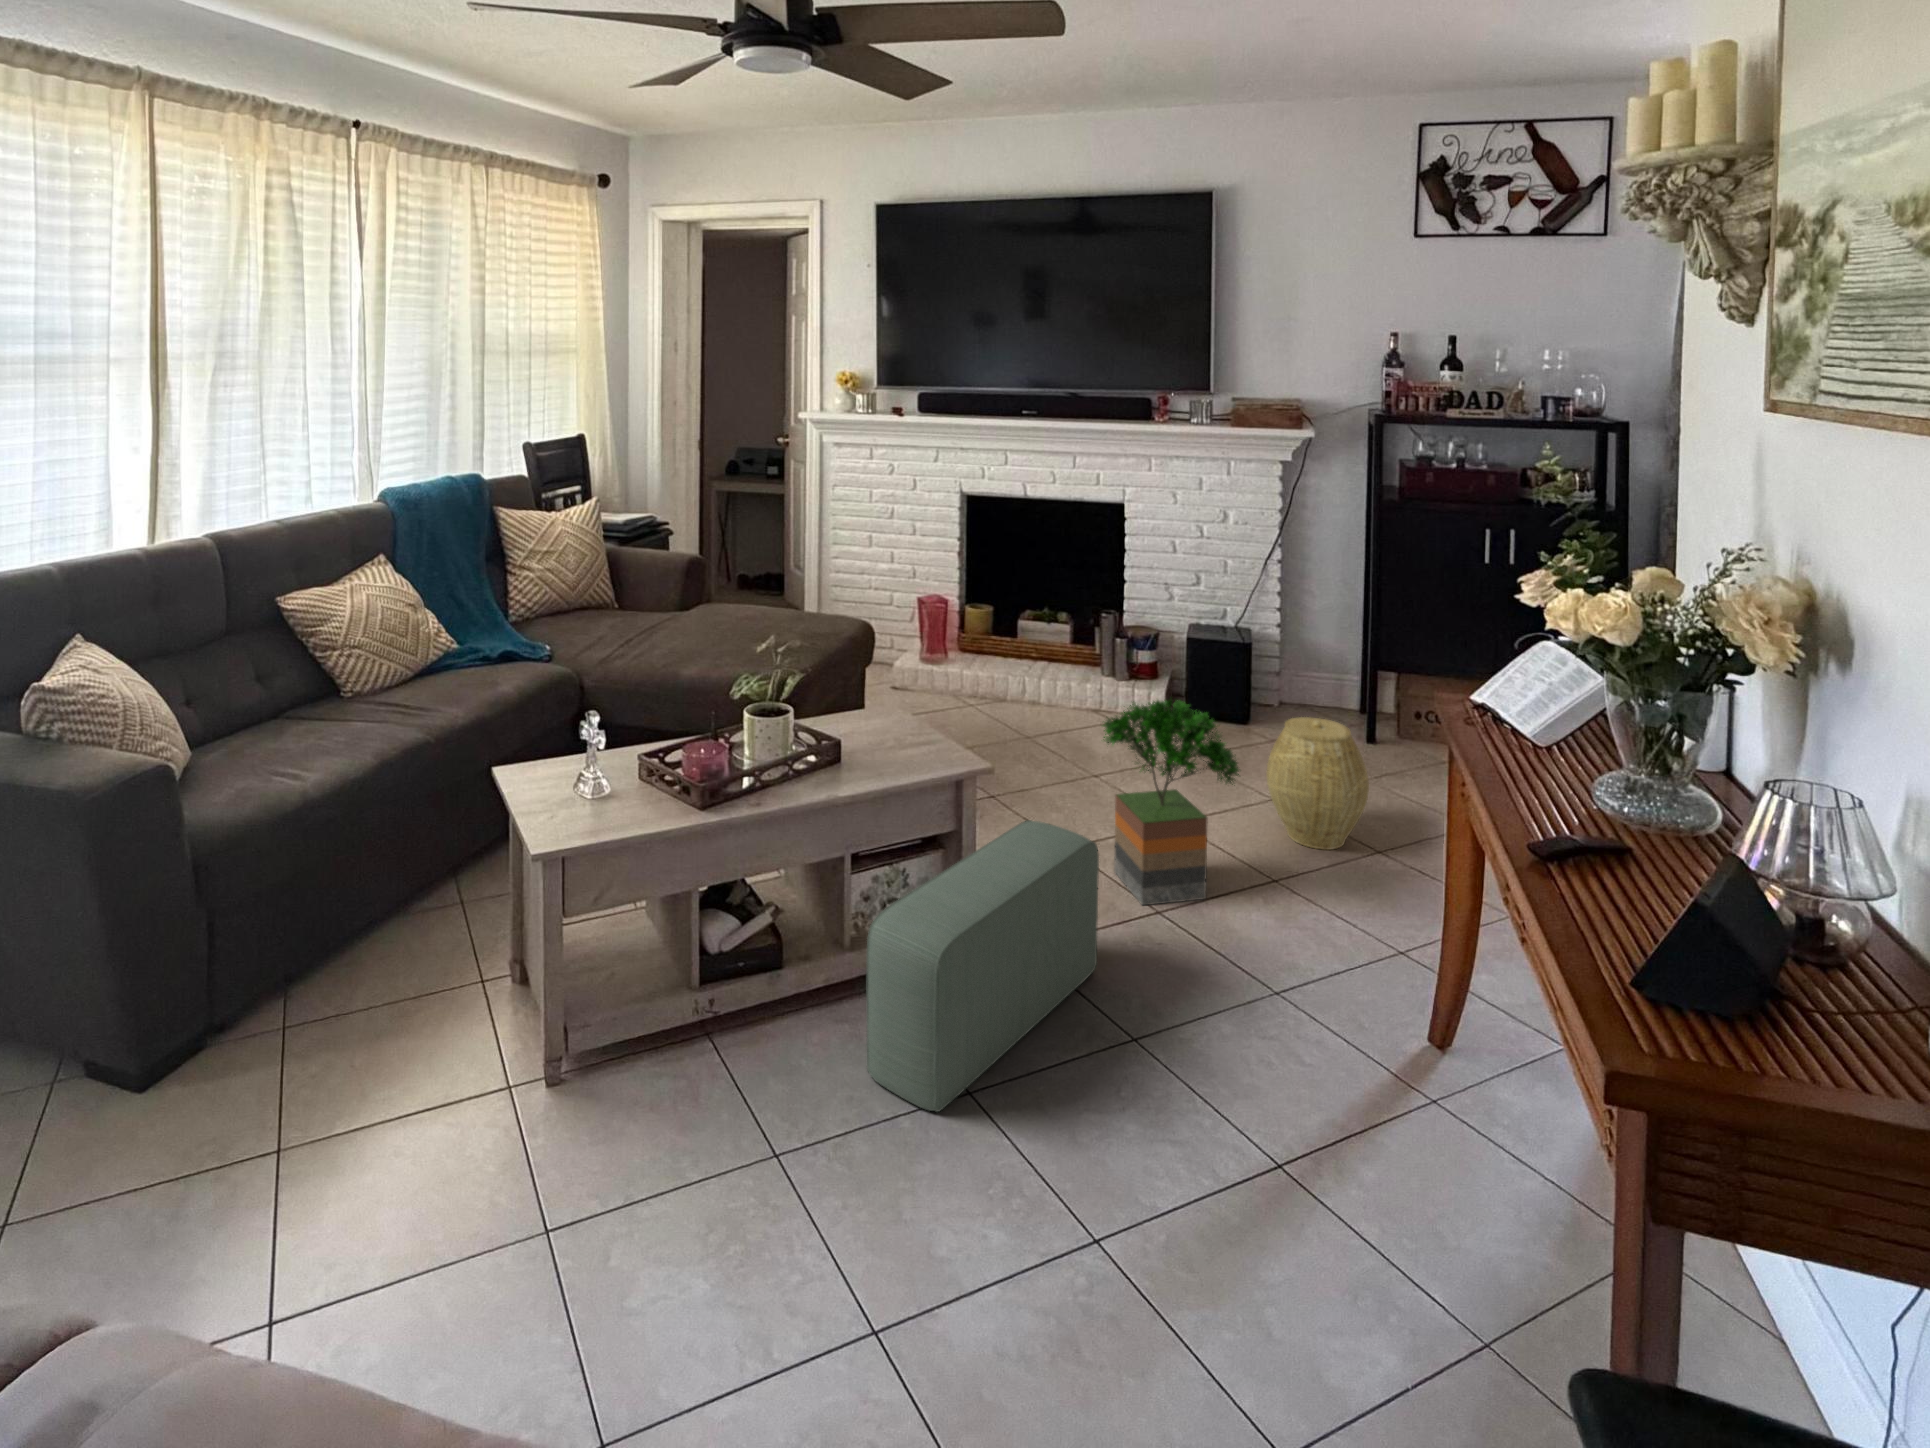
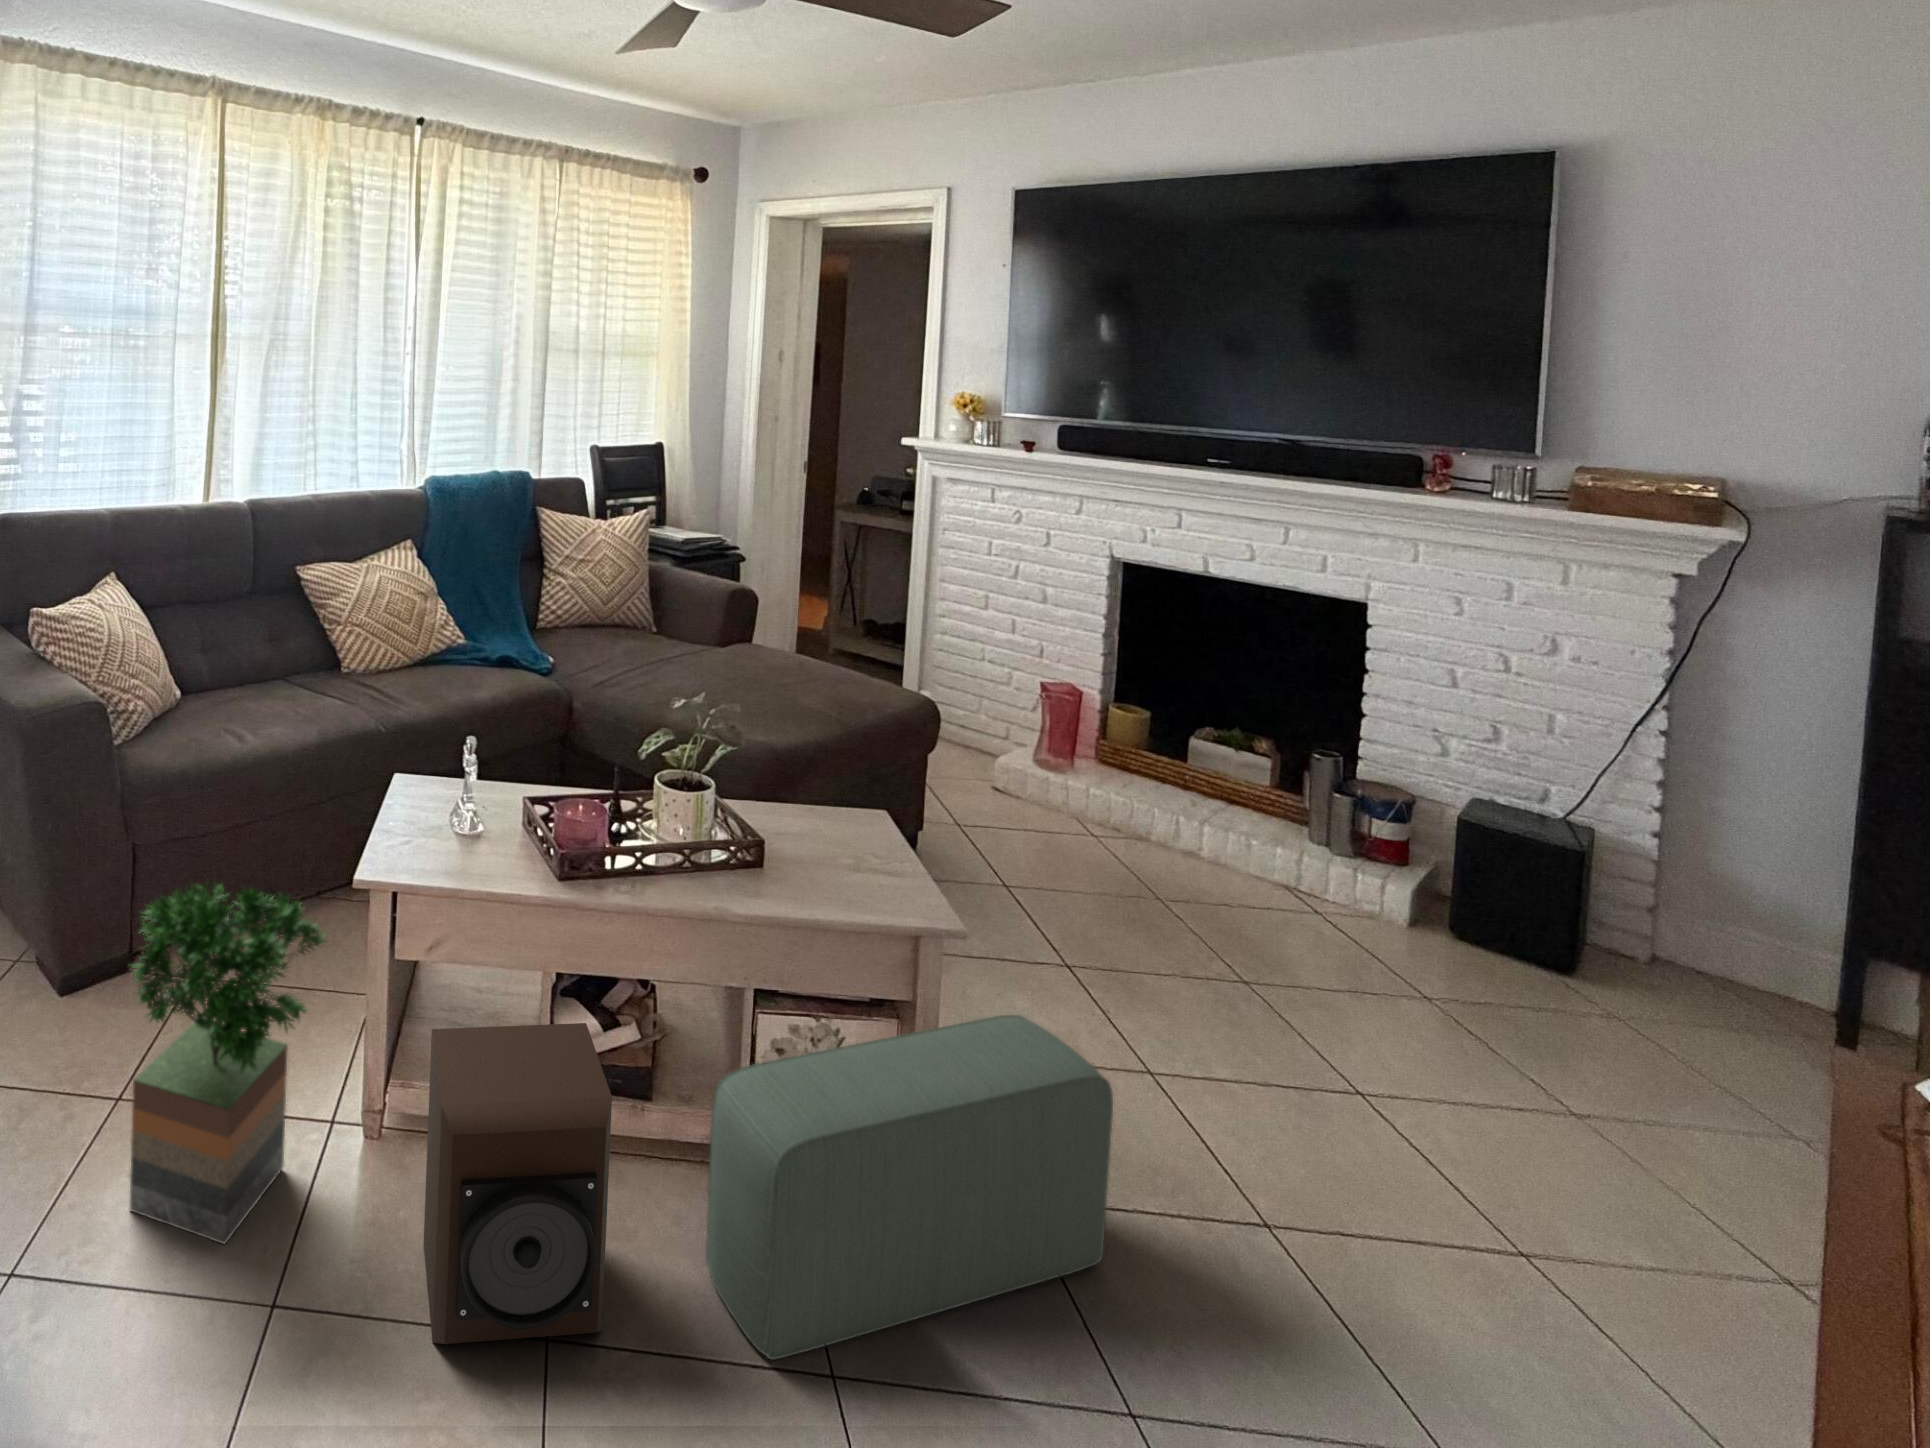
potted tree: present [1103,699,1240,905] -> present [129,882,326,1244]
woven basket: present [1266,717,1369,850] -> none [1531,993,1757,1239]
speaker: none [646,915,825,1215] -> present [423,1023,612,1344]

